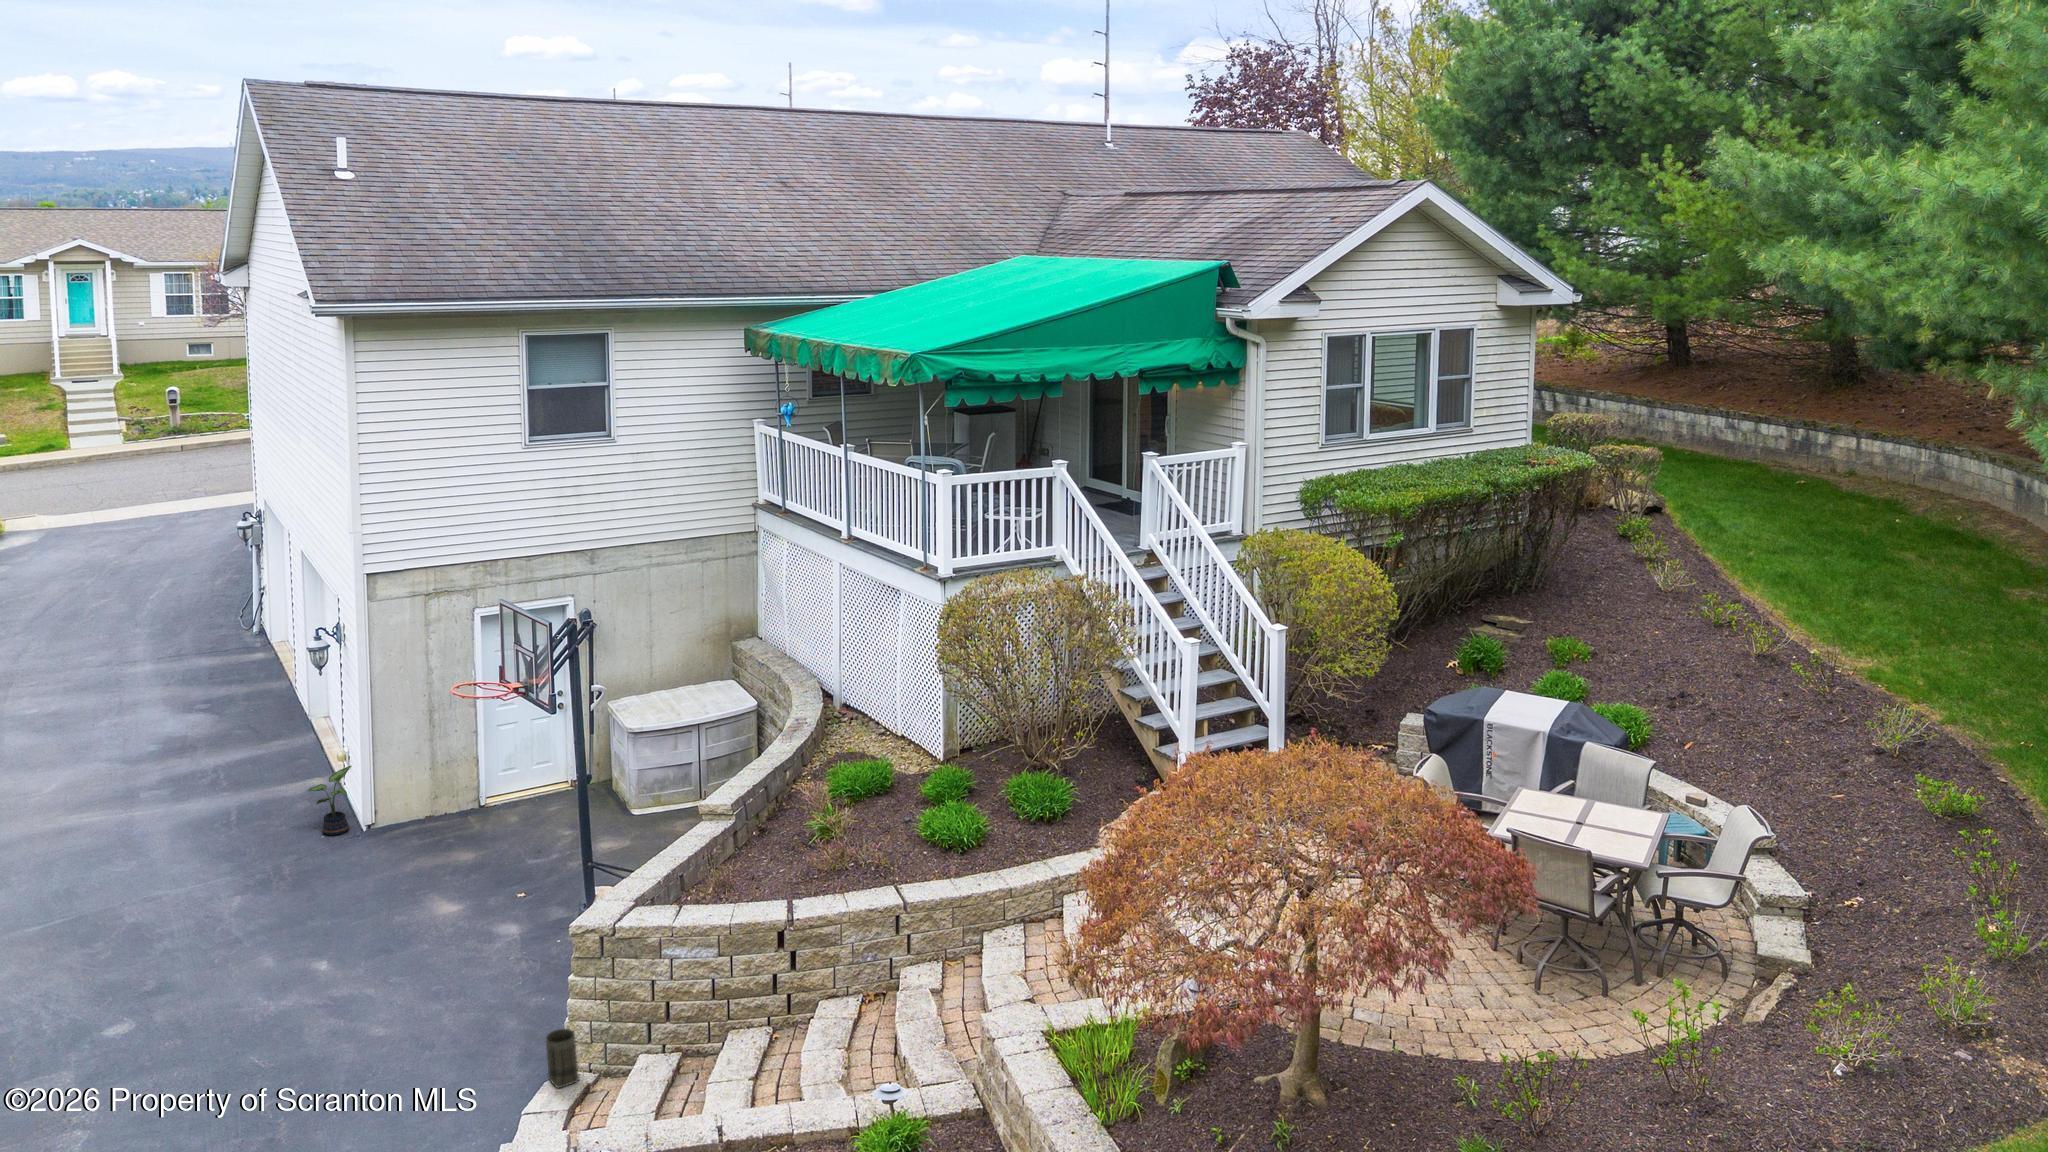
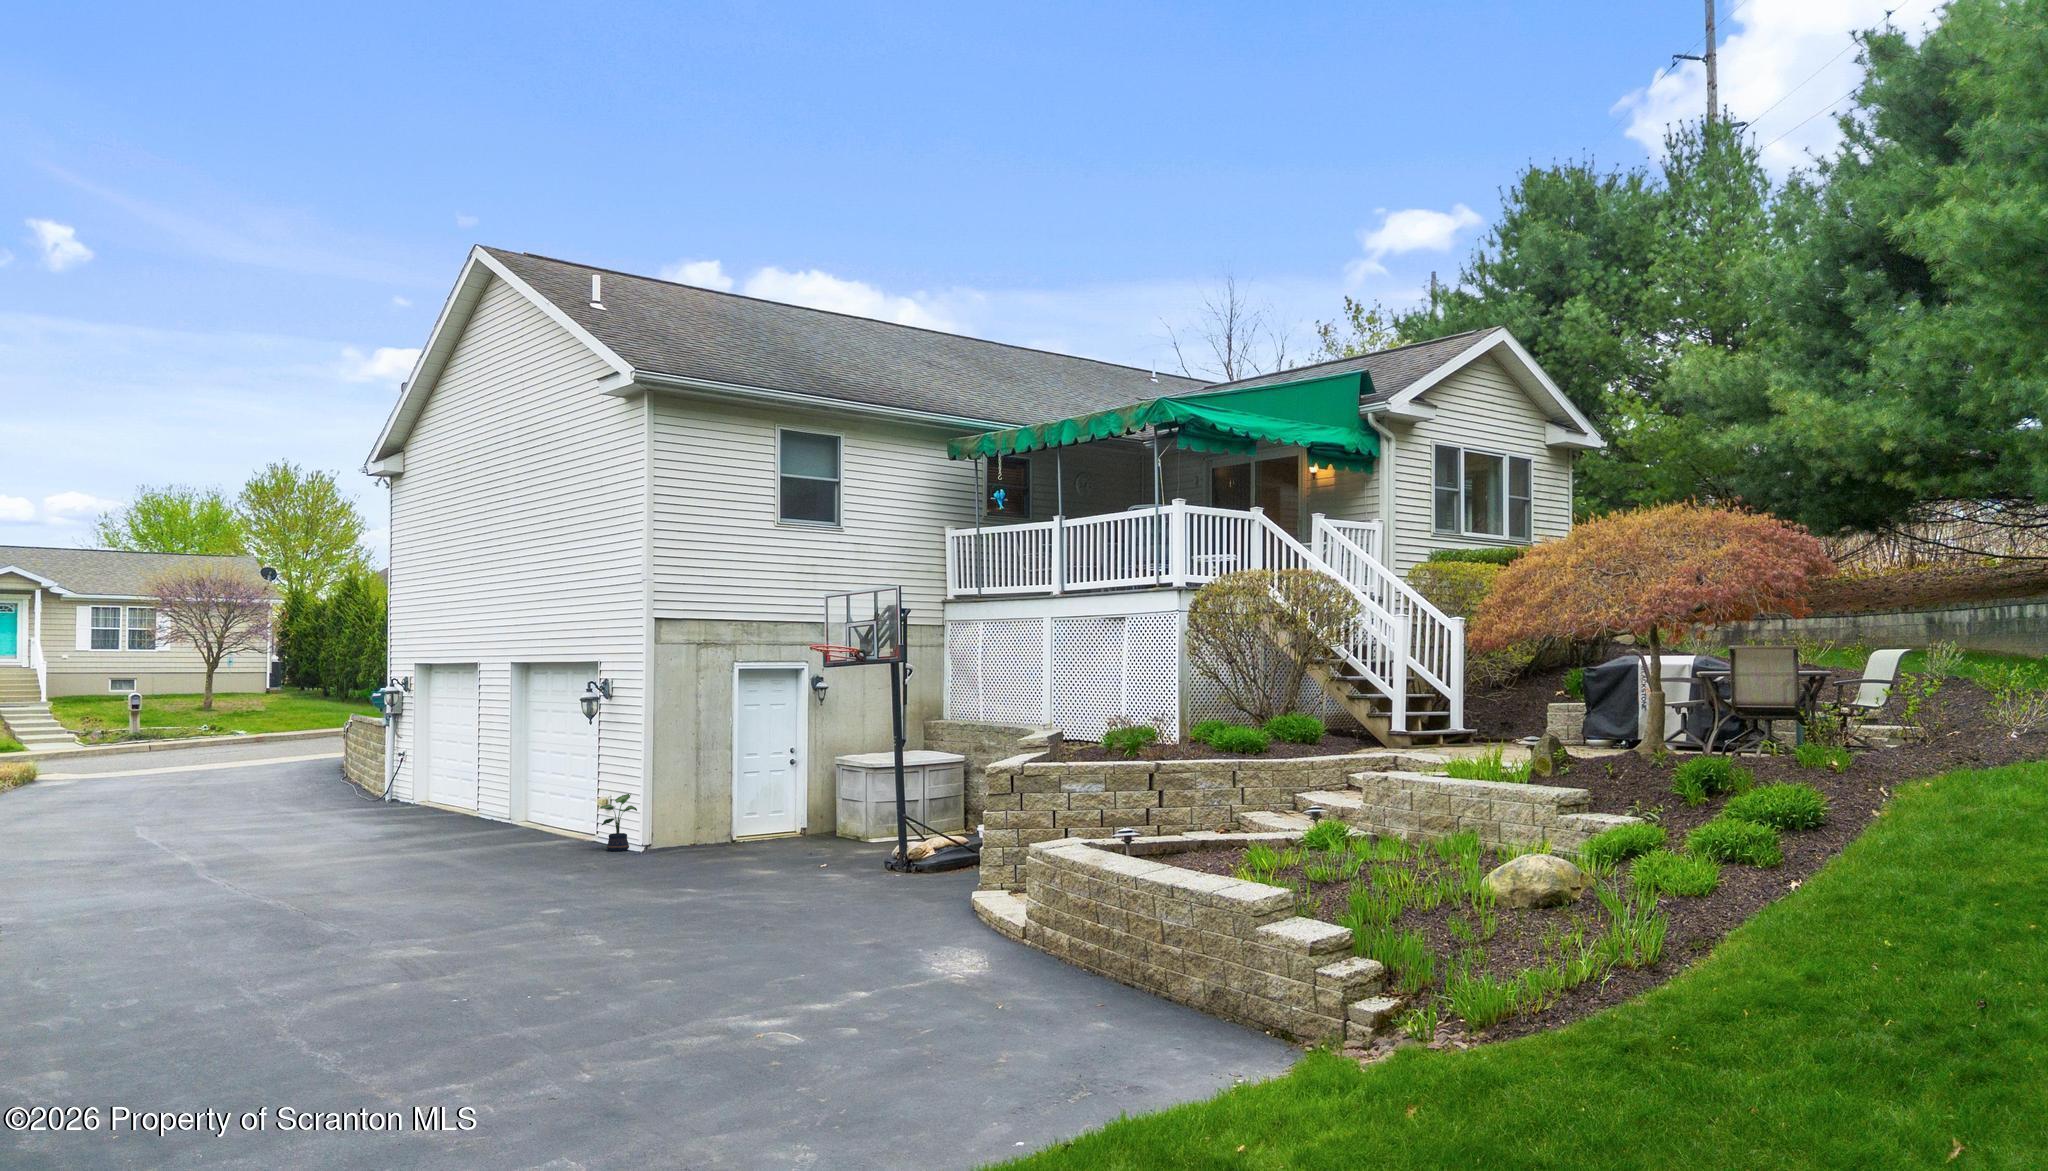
basket: present [546,1029,579,1088] -> none [967,857,992,901]

